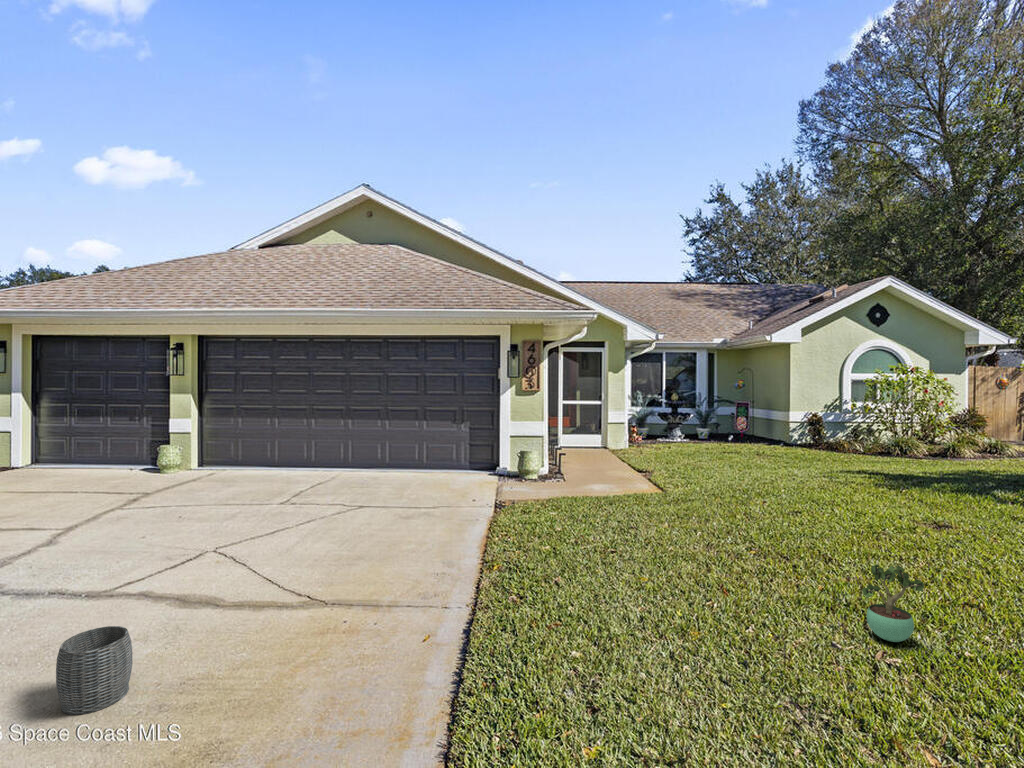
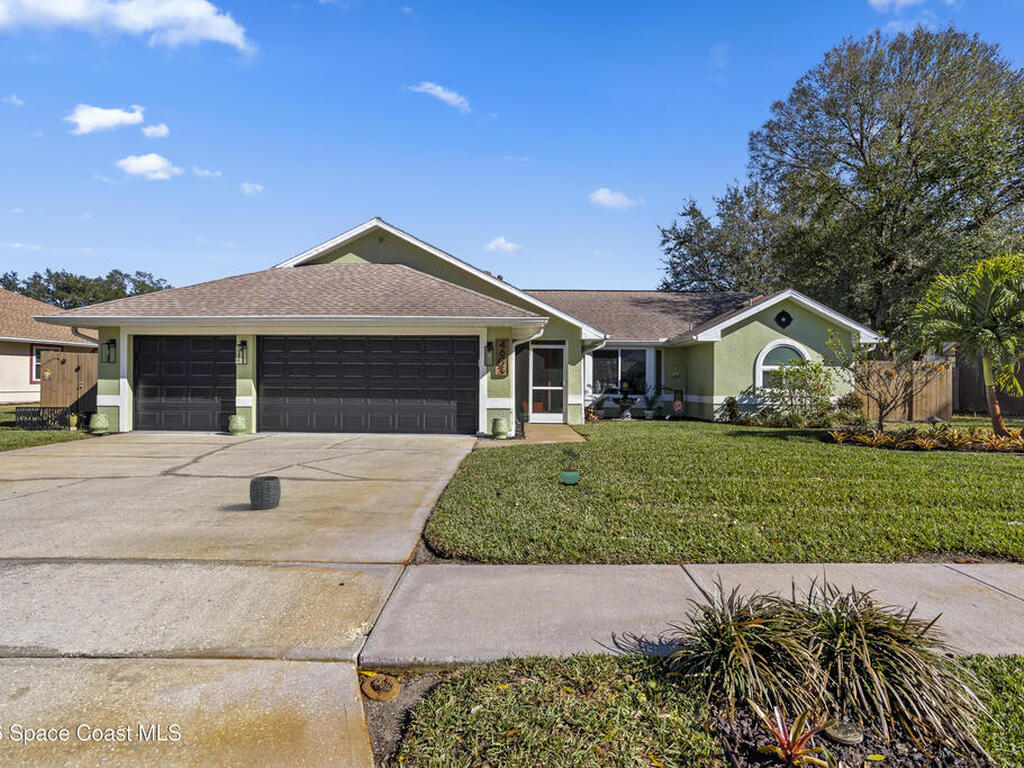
potted plant: present [862,564,924,642] -> present [559,448,580,484]

